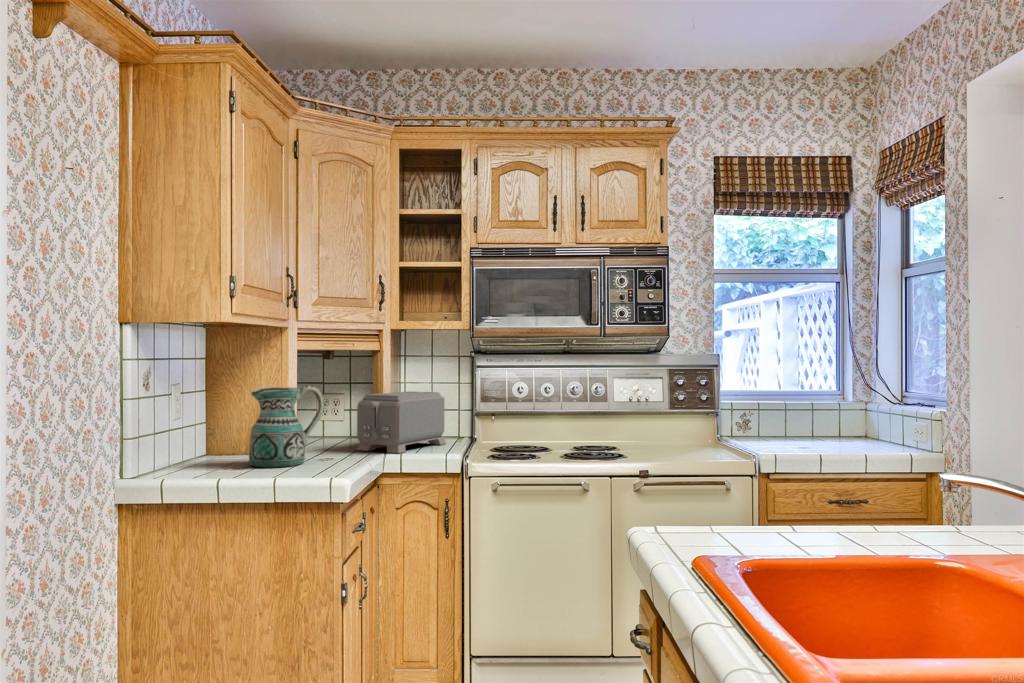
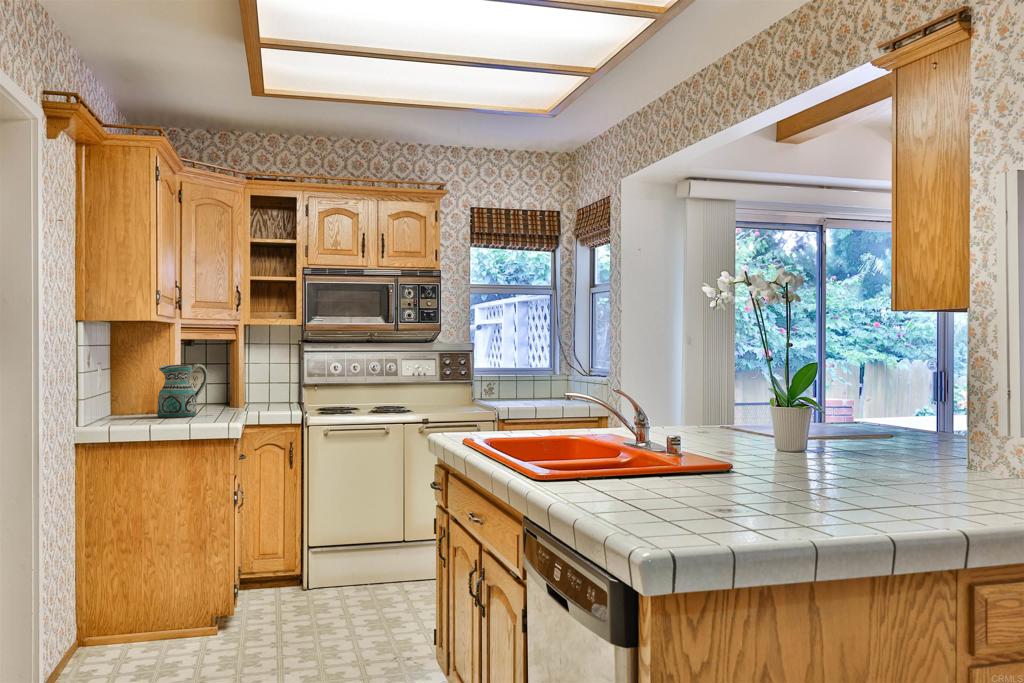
toaster: present [357,391,446,453] -> none [223,370,286,411]

